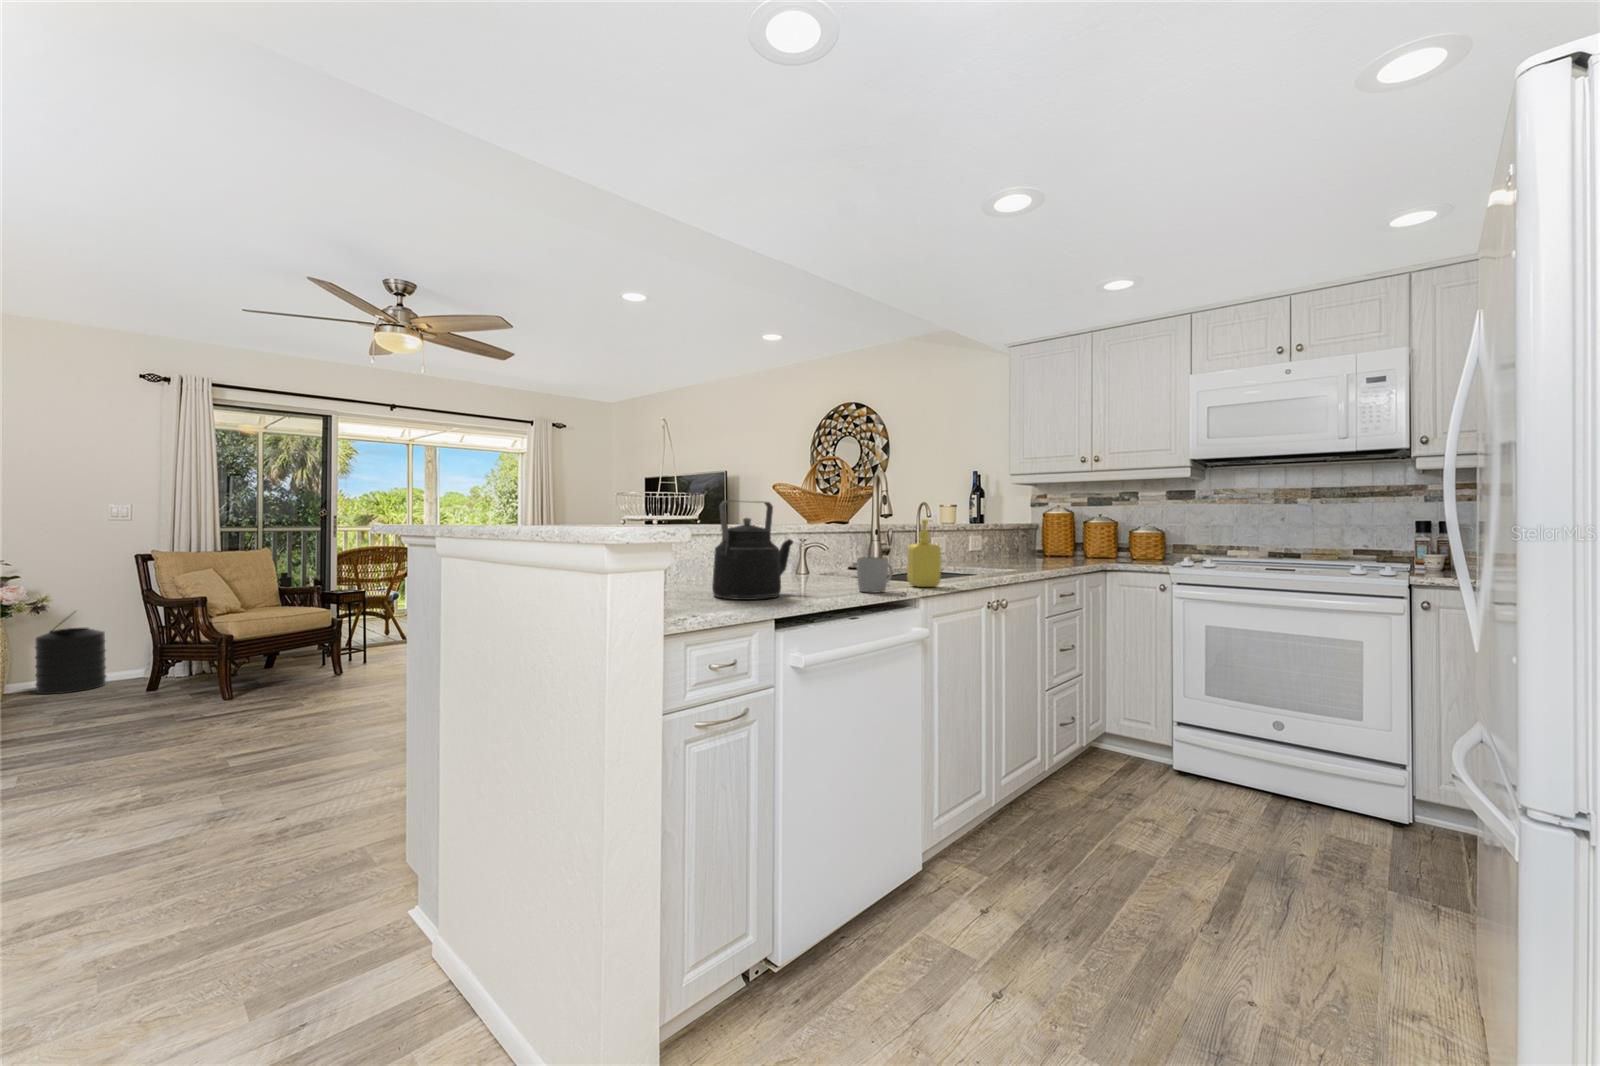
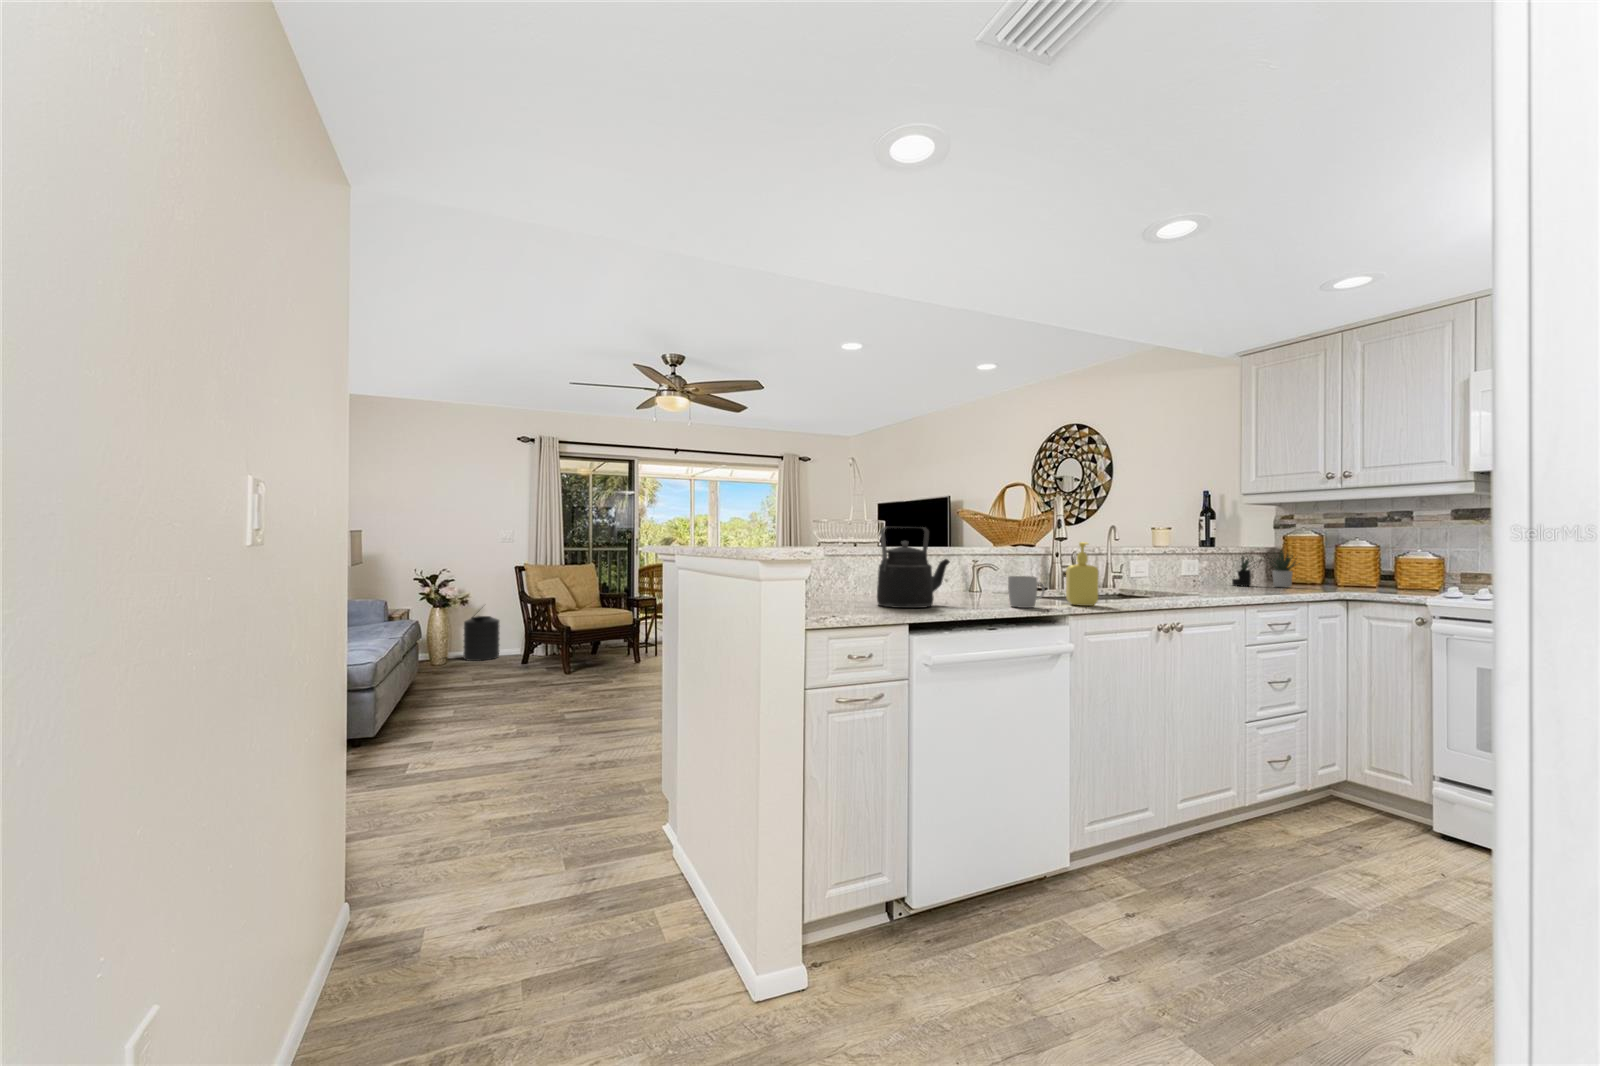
succulent plant: none [998,525,1064,561] -> present [1232,551,1300,587]

